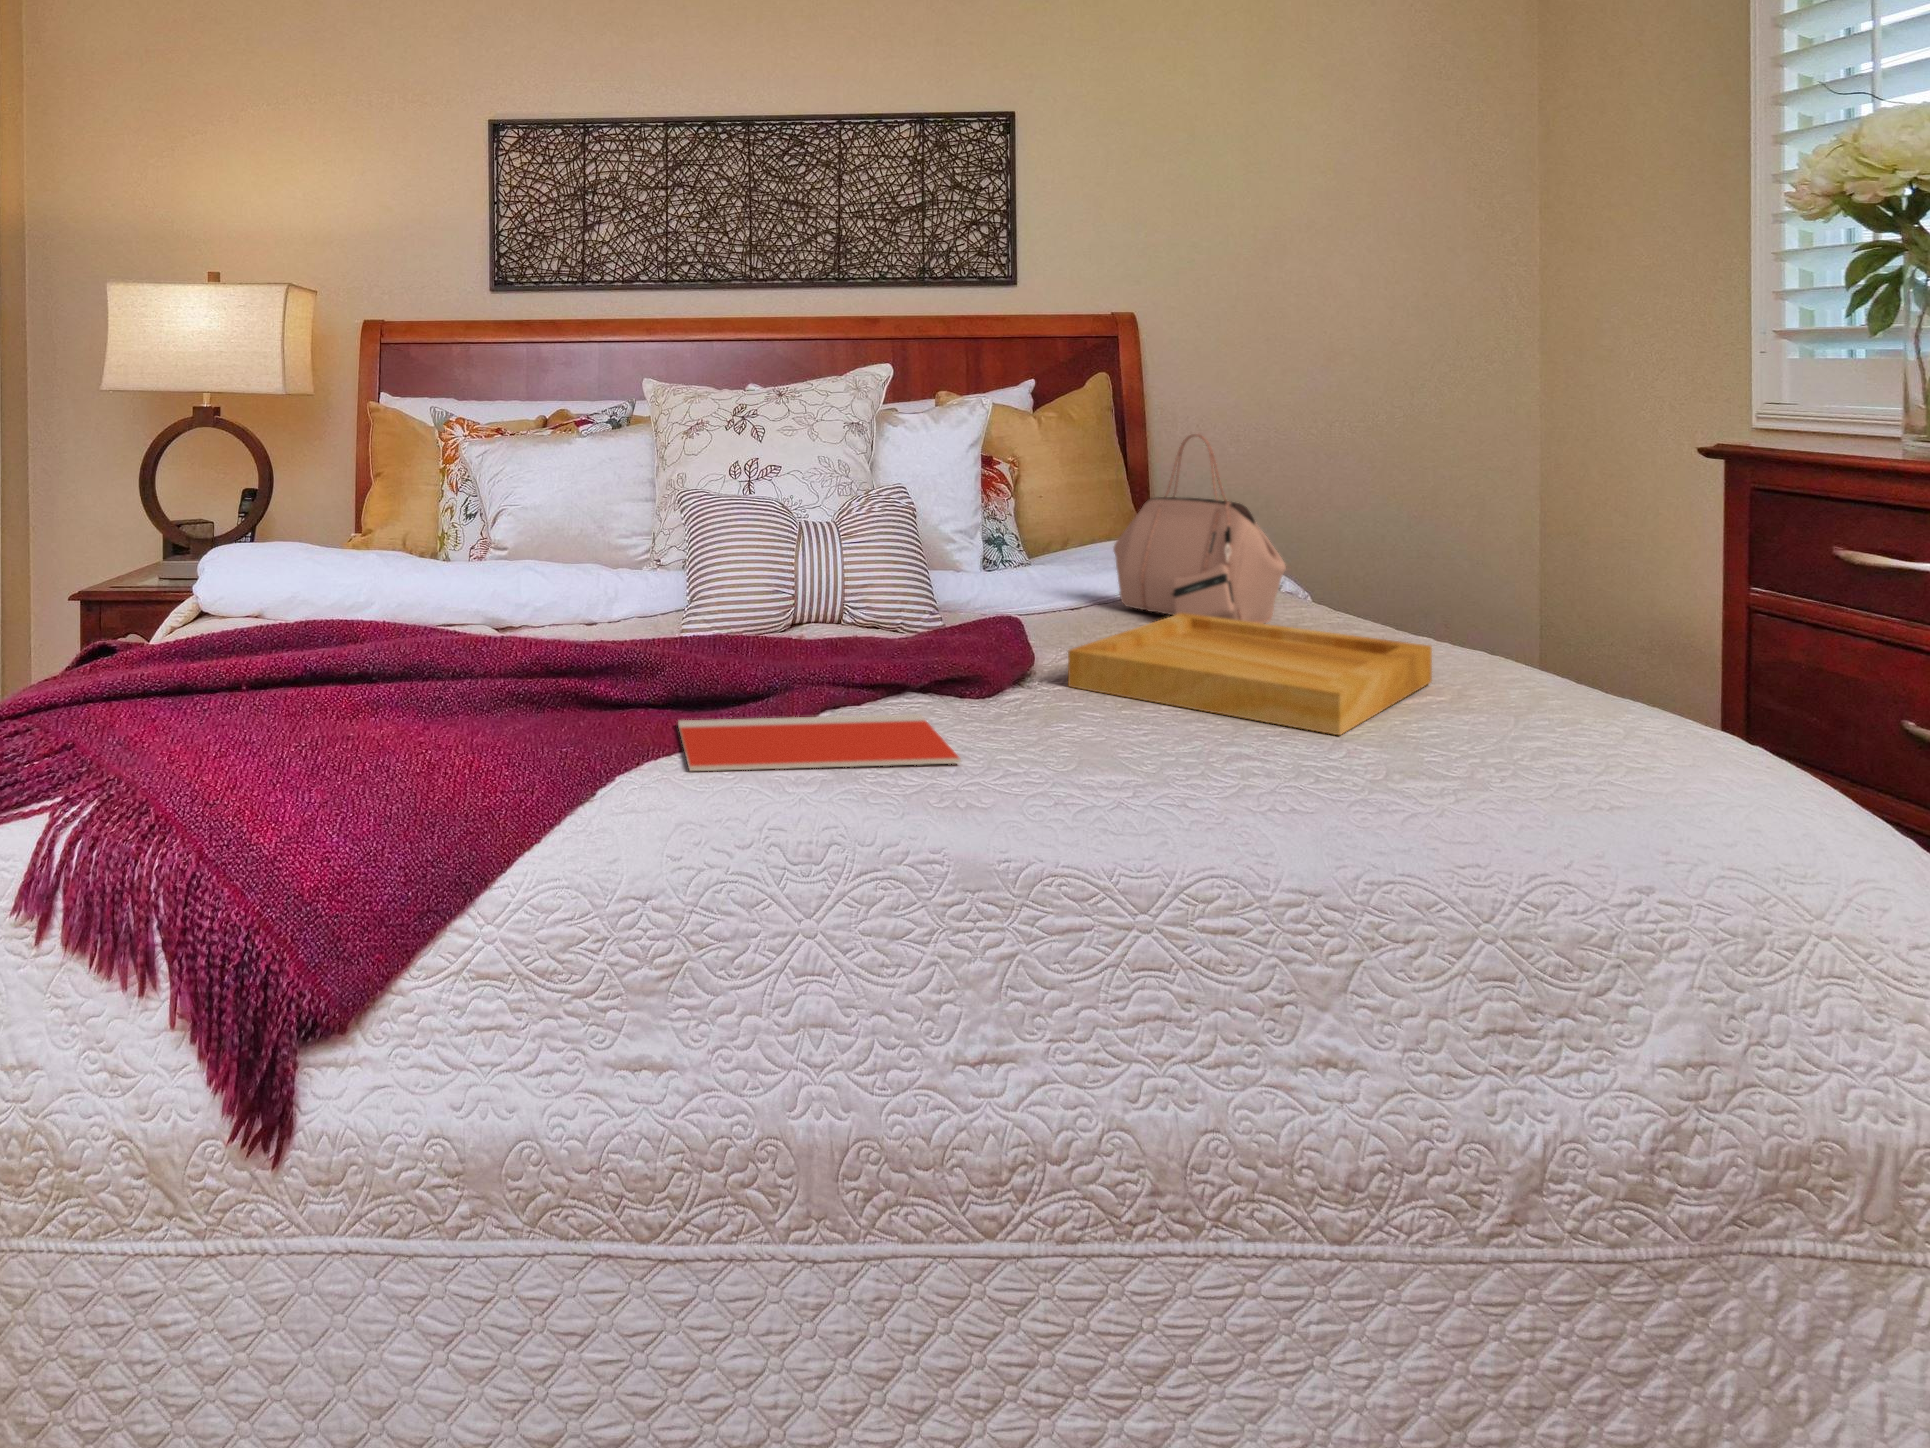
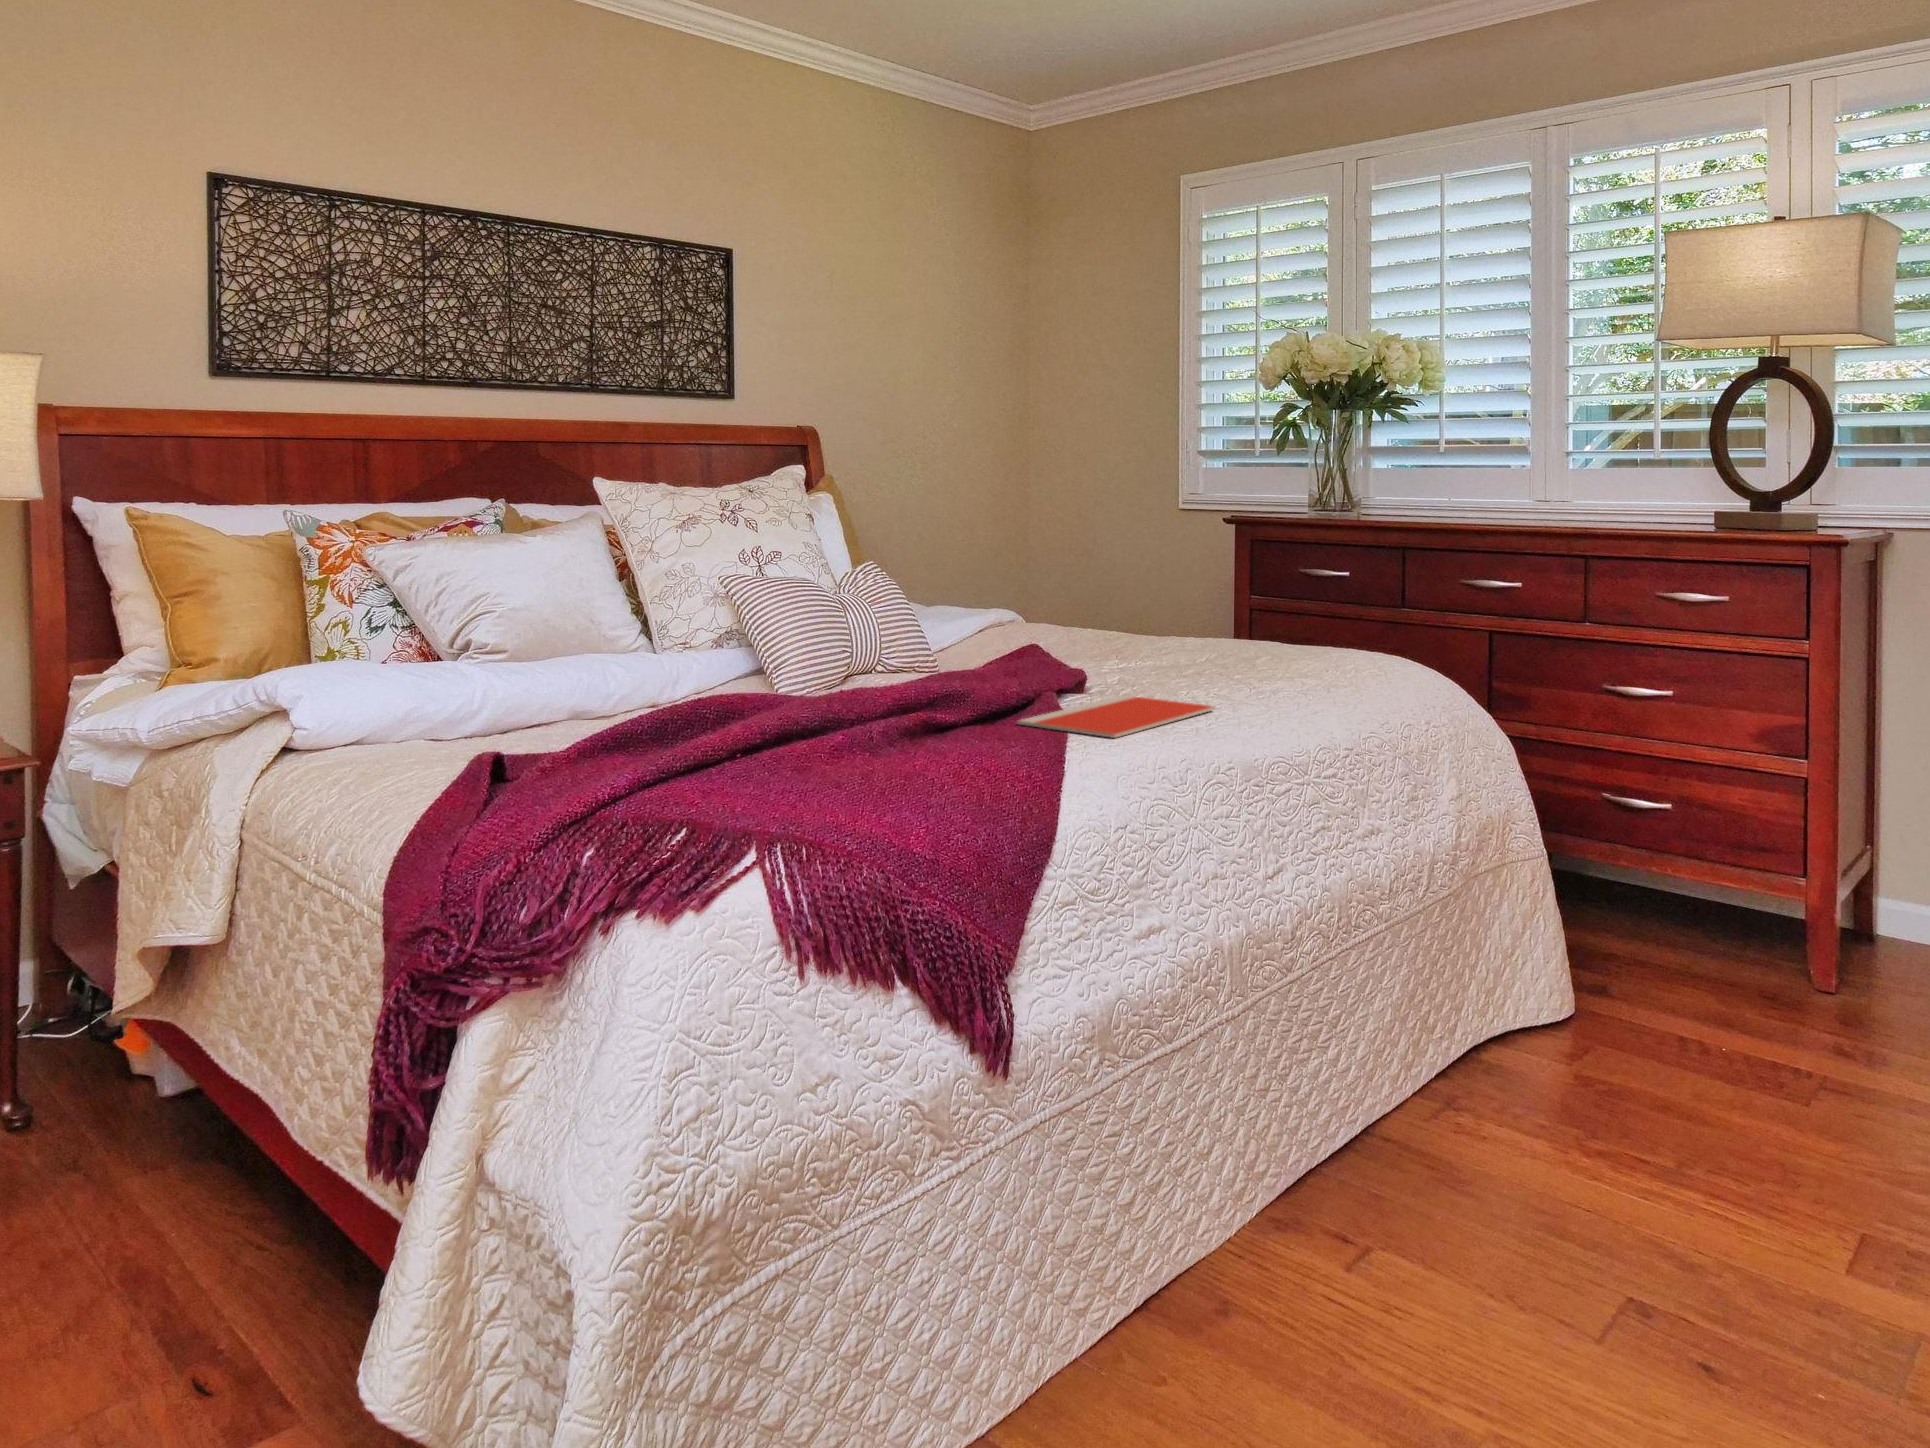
handbag: present [1113,434,1286,624] -> none [987,510,1130,645]
tray: present [1068,613,1432,735] -> none [1104,628,1301,676]

